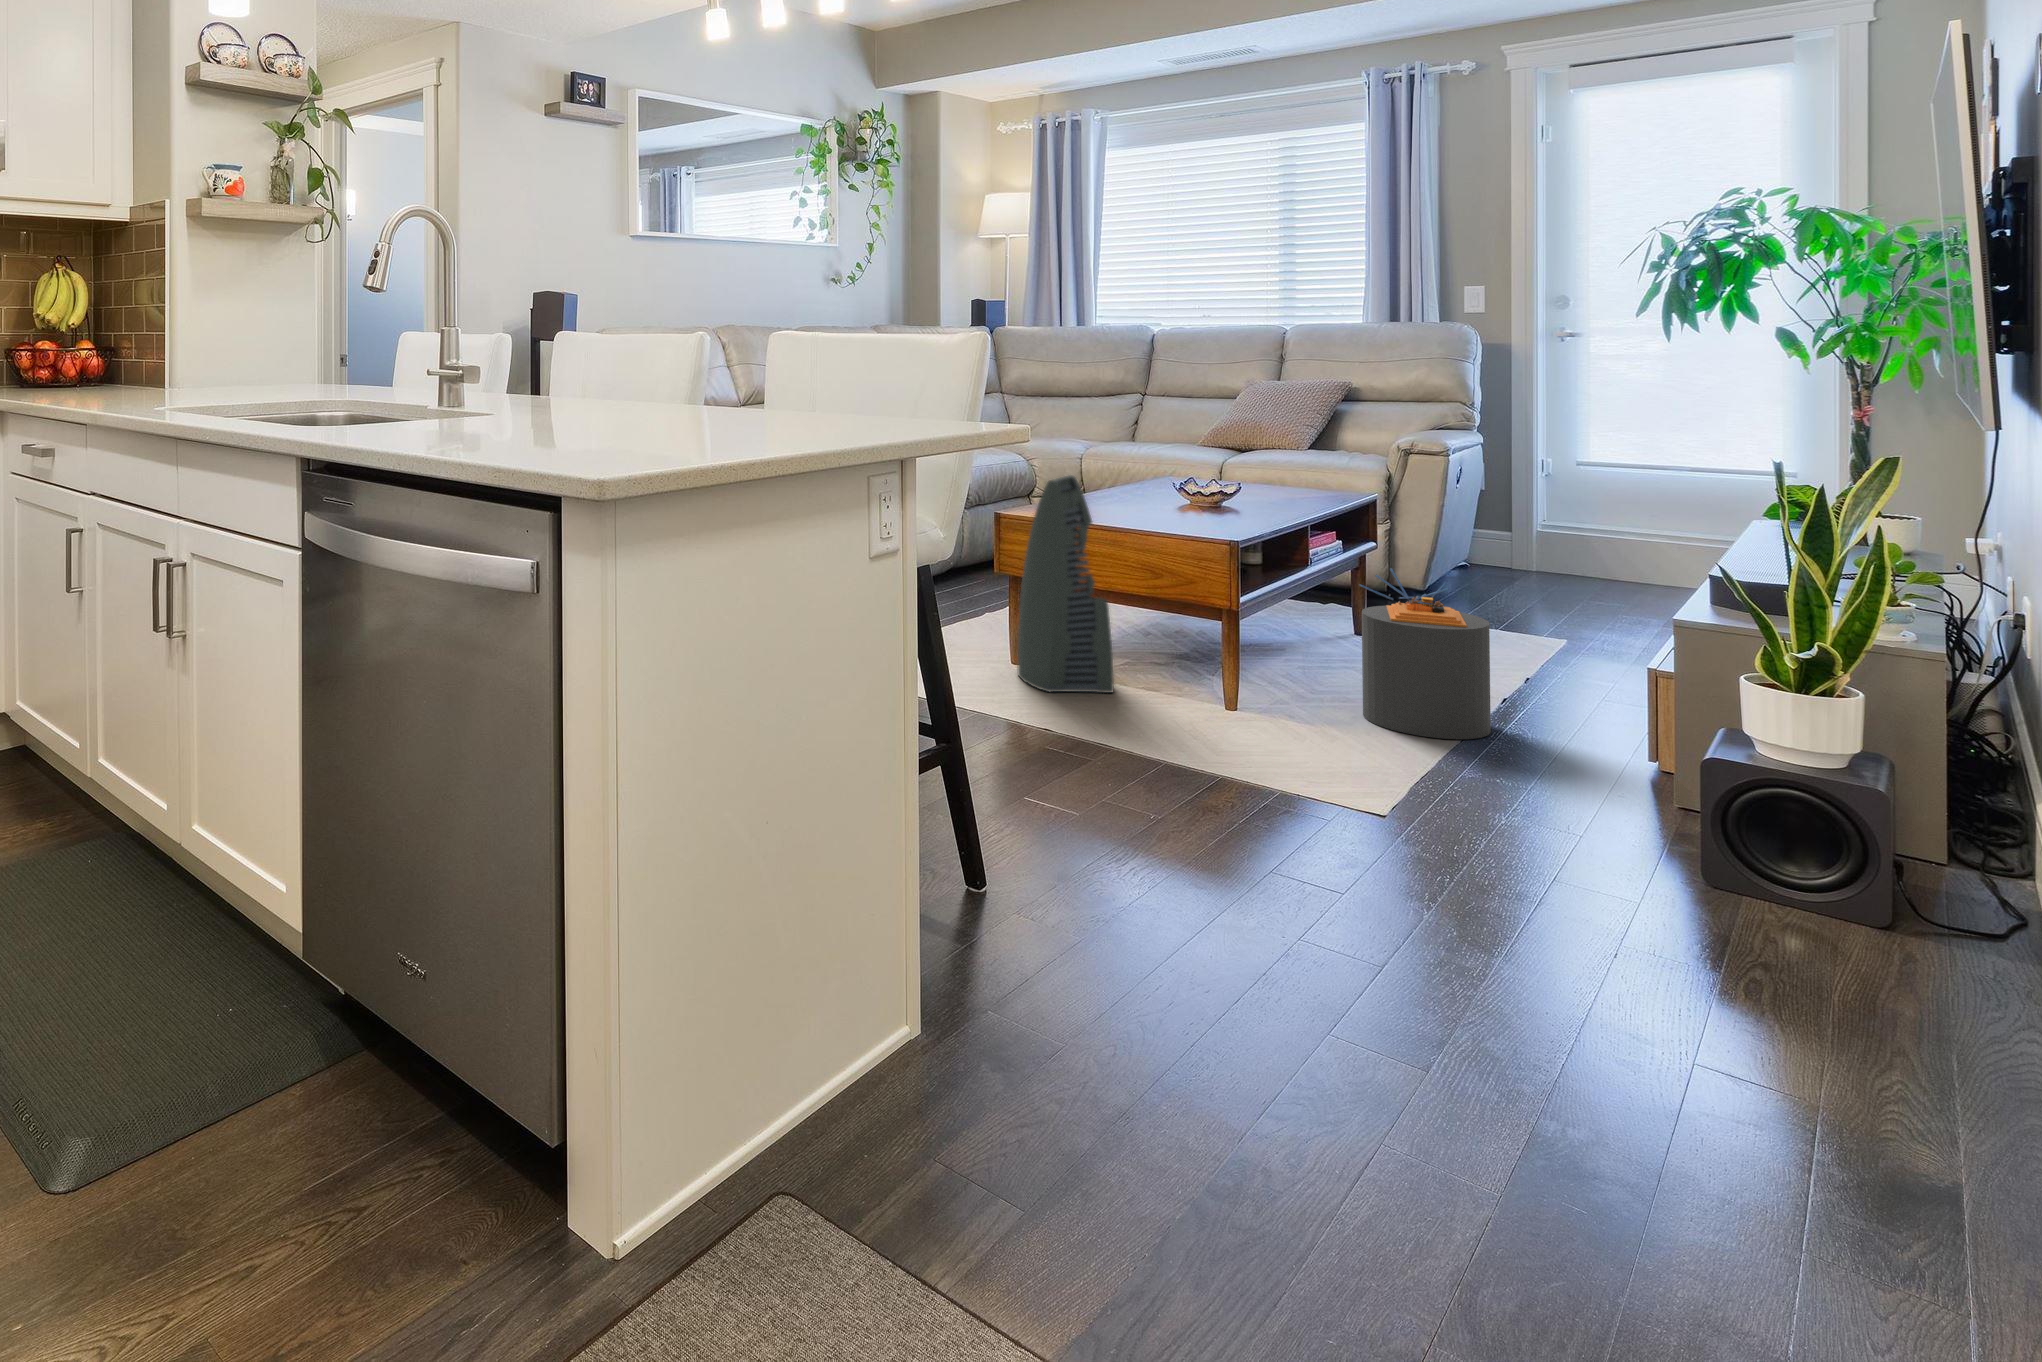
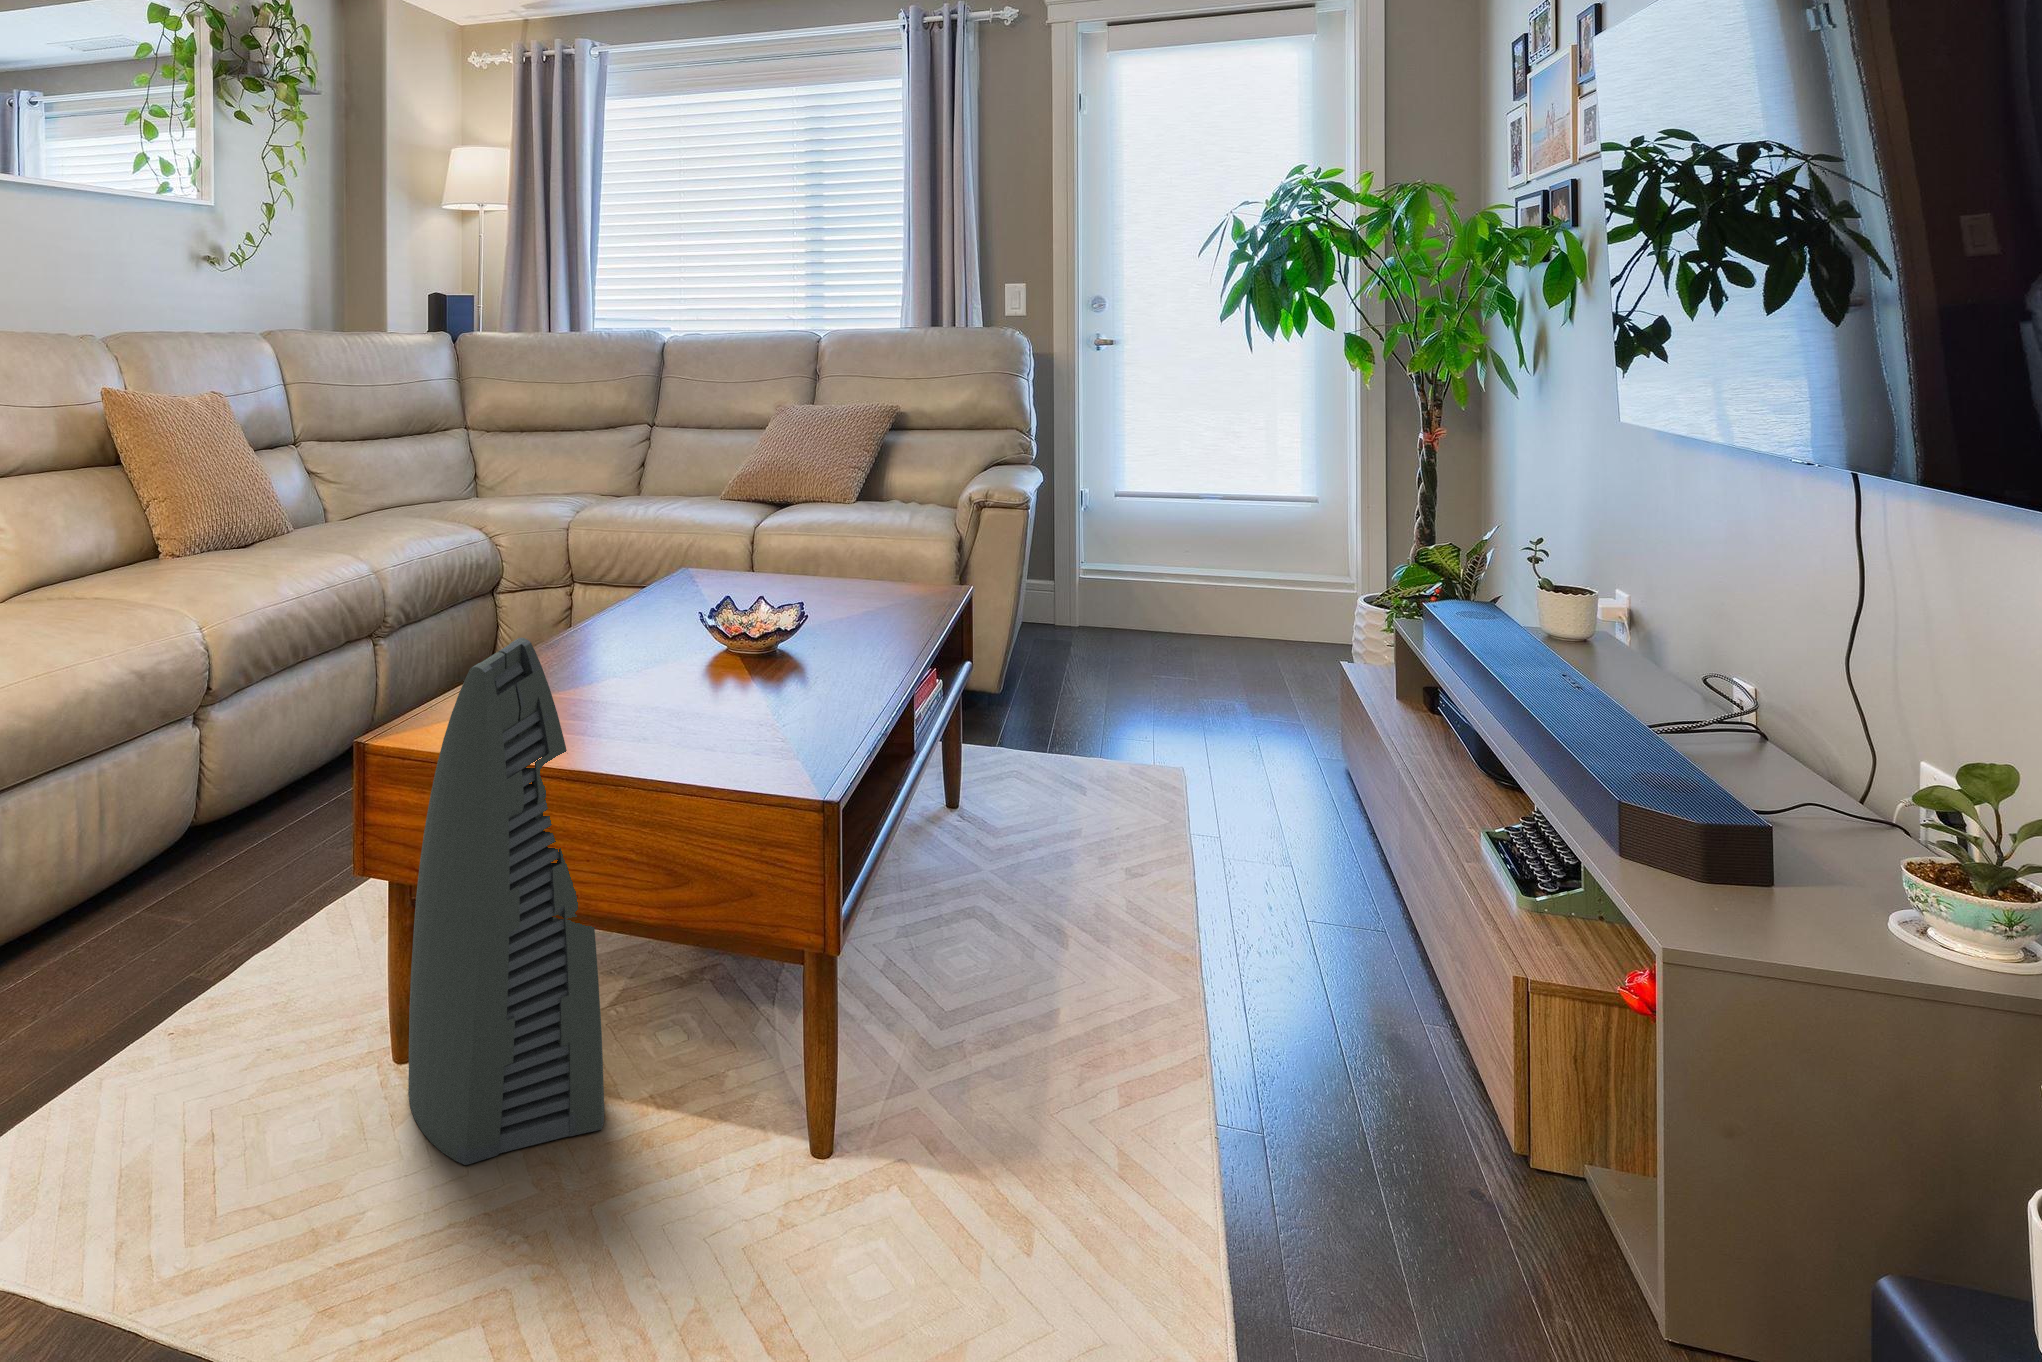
trash can: present [1359,568,1491,739] -> none [1033,780,1270,1159]

